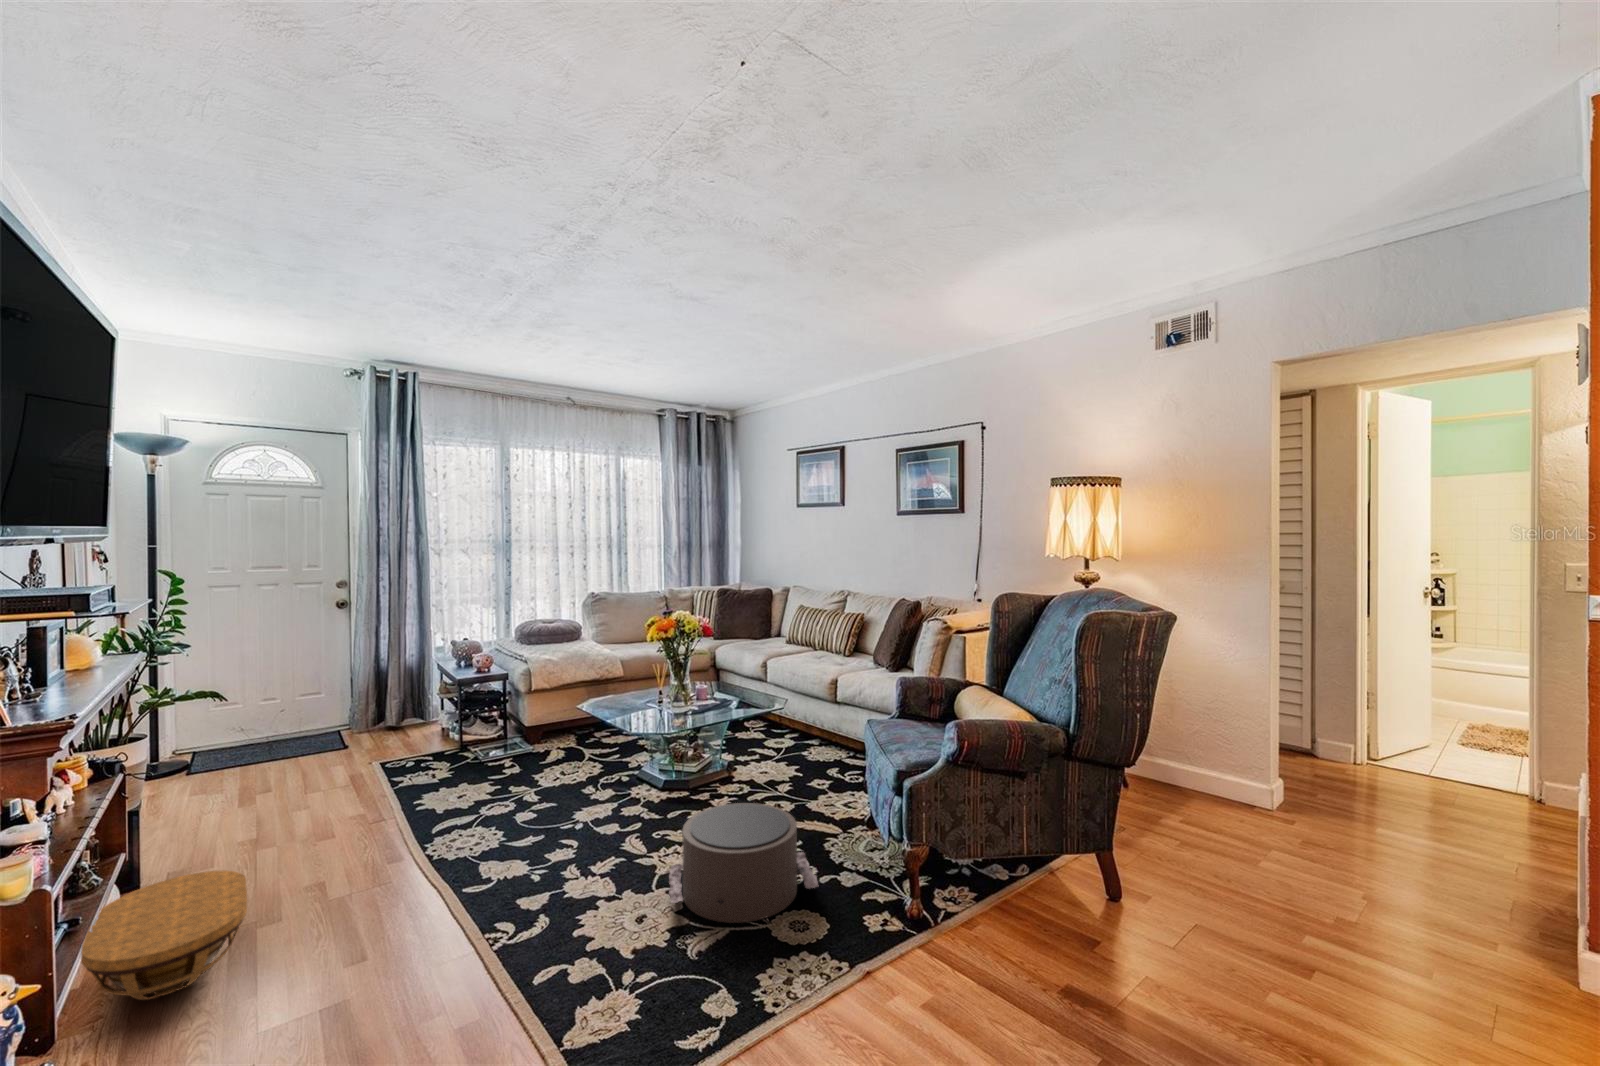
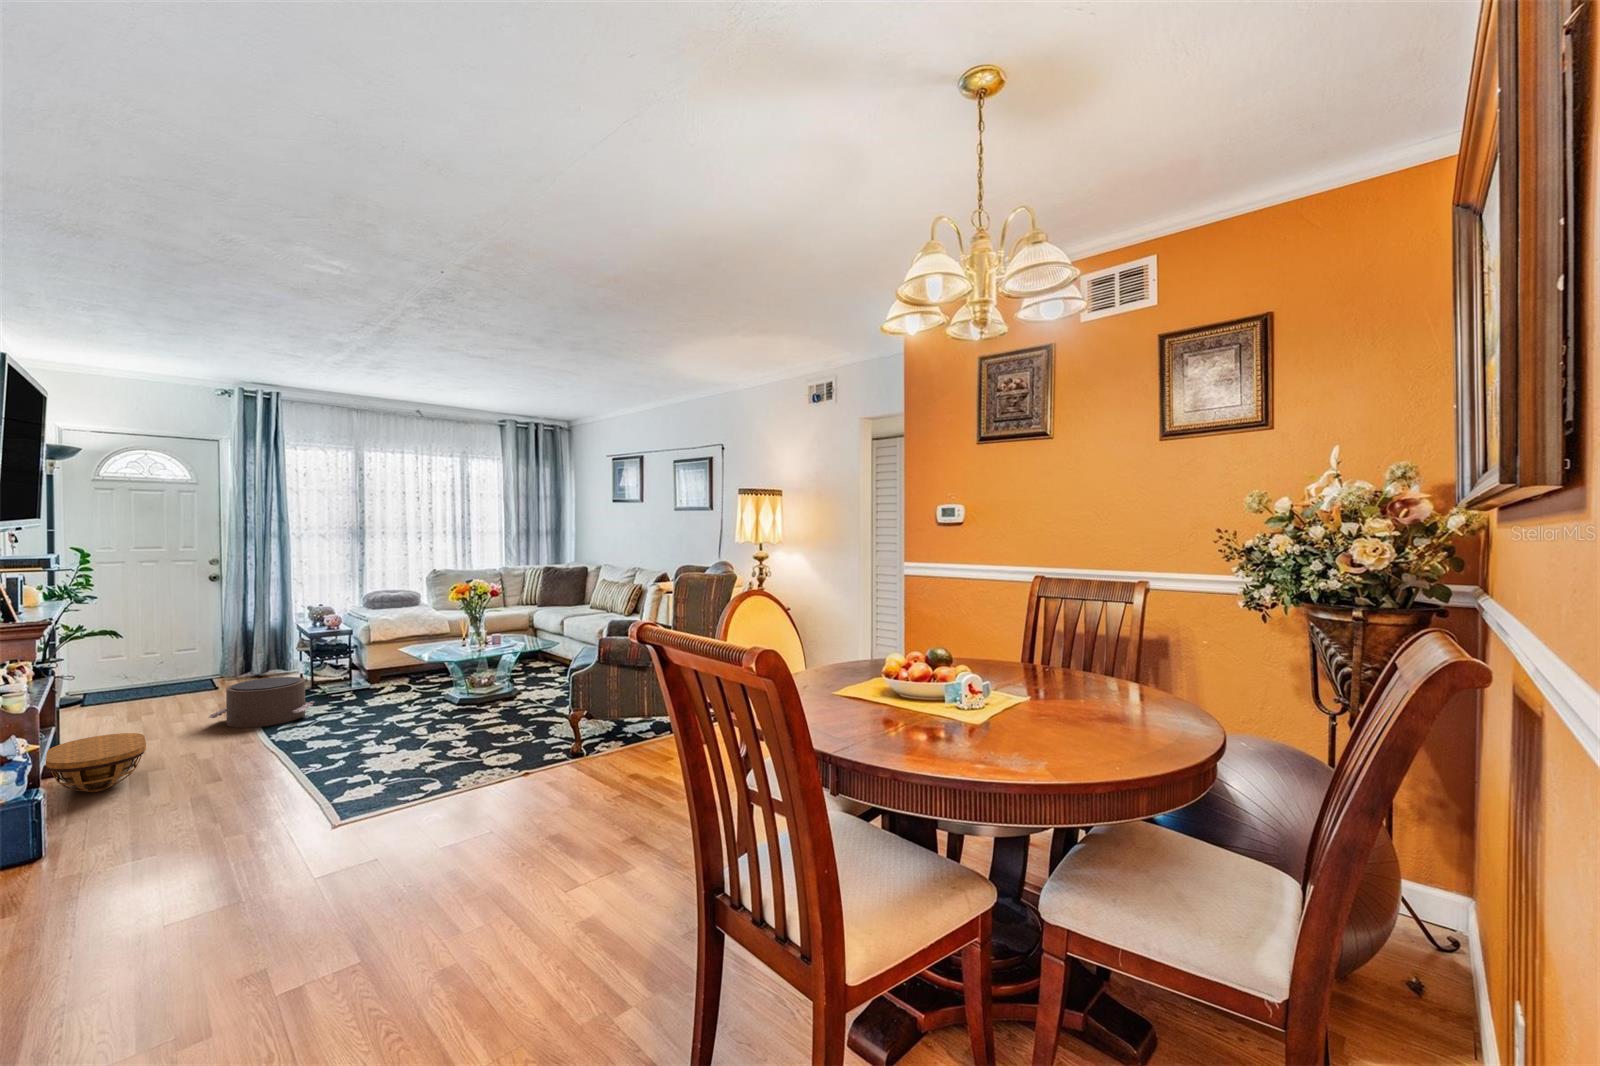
pouf: present [669,803,818,923] -> present [209,677,314,728]

